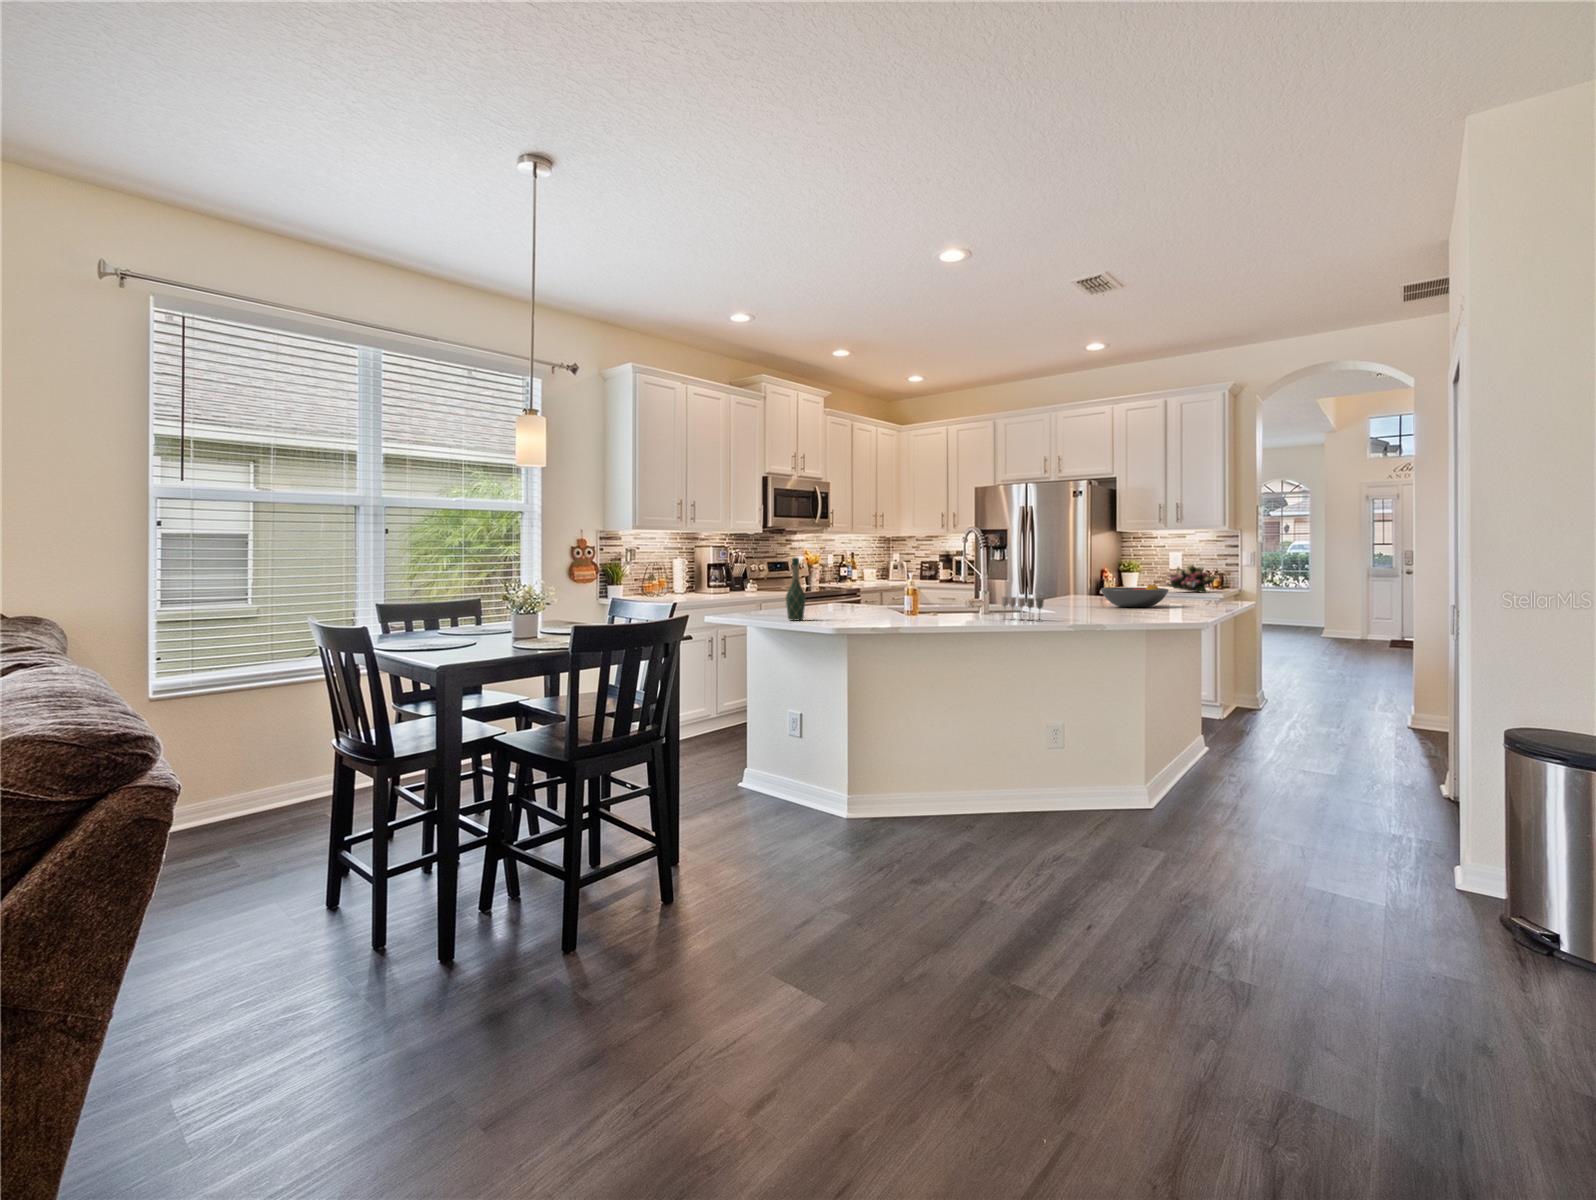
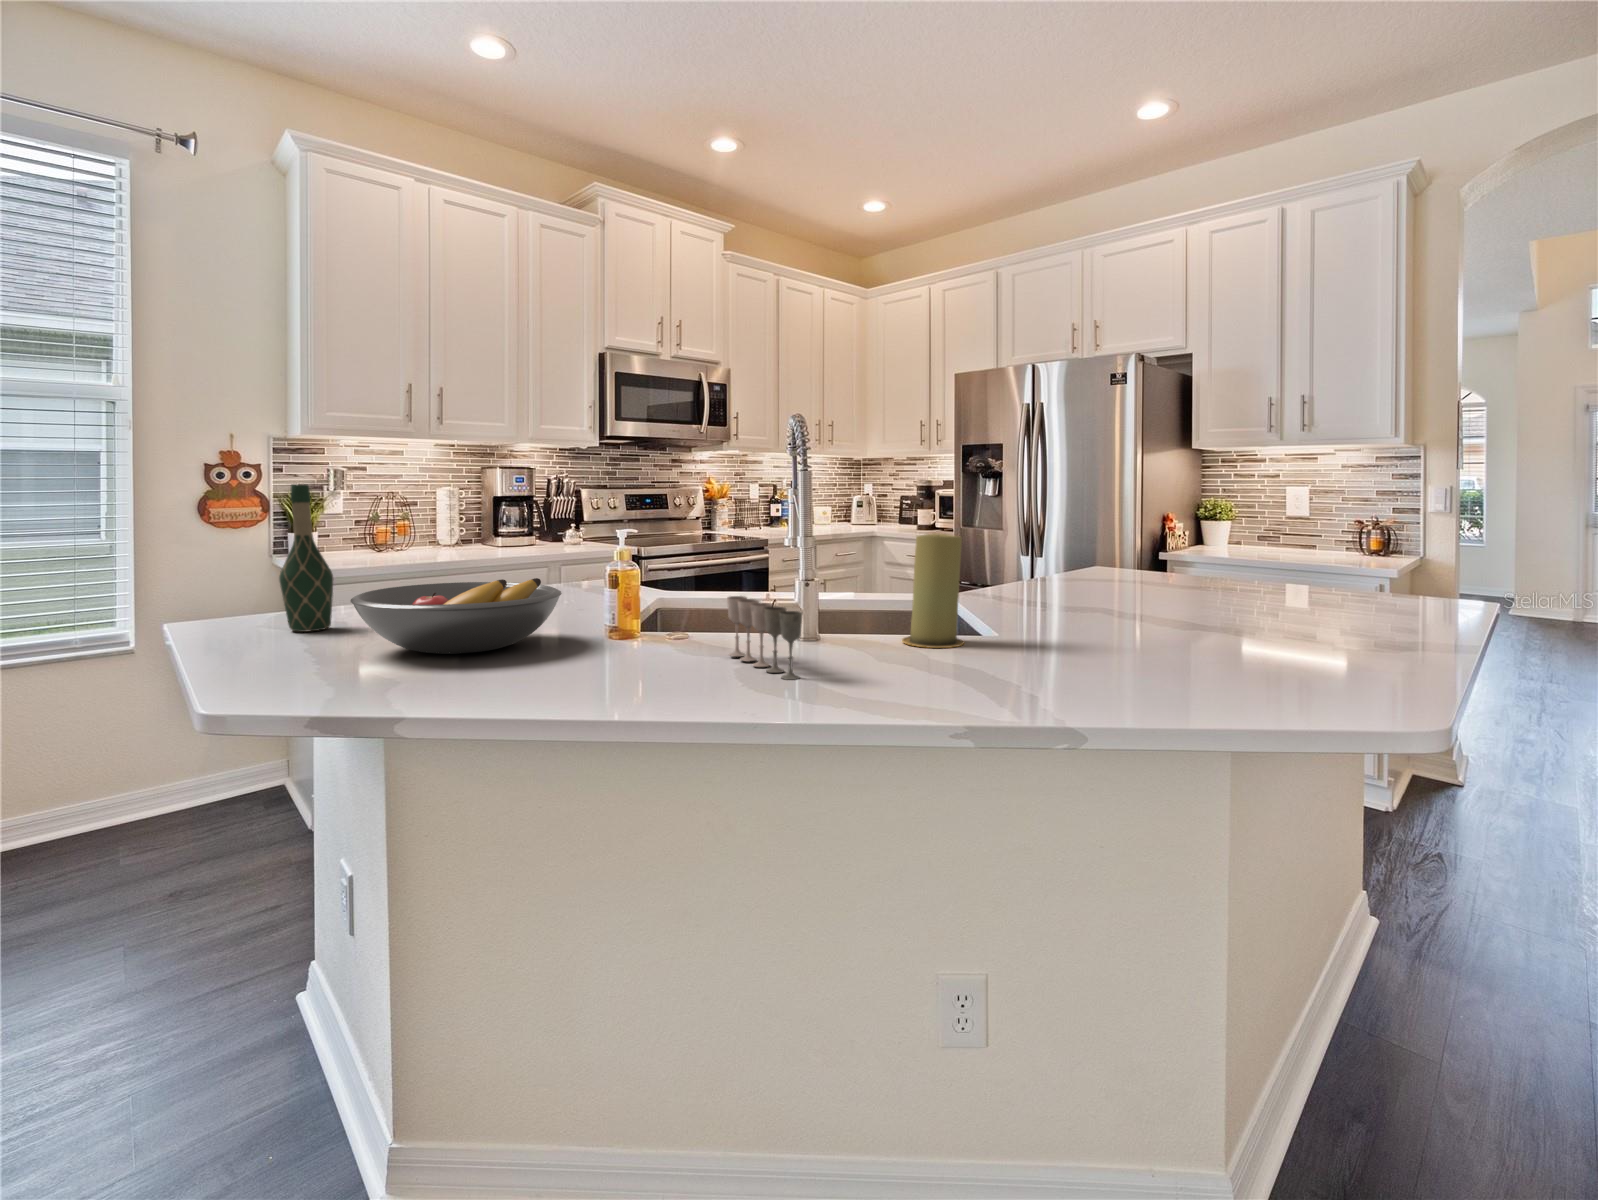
flower arrangement: present [1164,565,1216,593] -> none [1272,508,1372,559]
candle: none [1052,573,1078,616] -> present [902,533,964,648]
fruit bowl: present [1101,584,1169,607] -> present [351,578,562,654]

